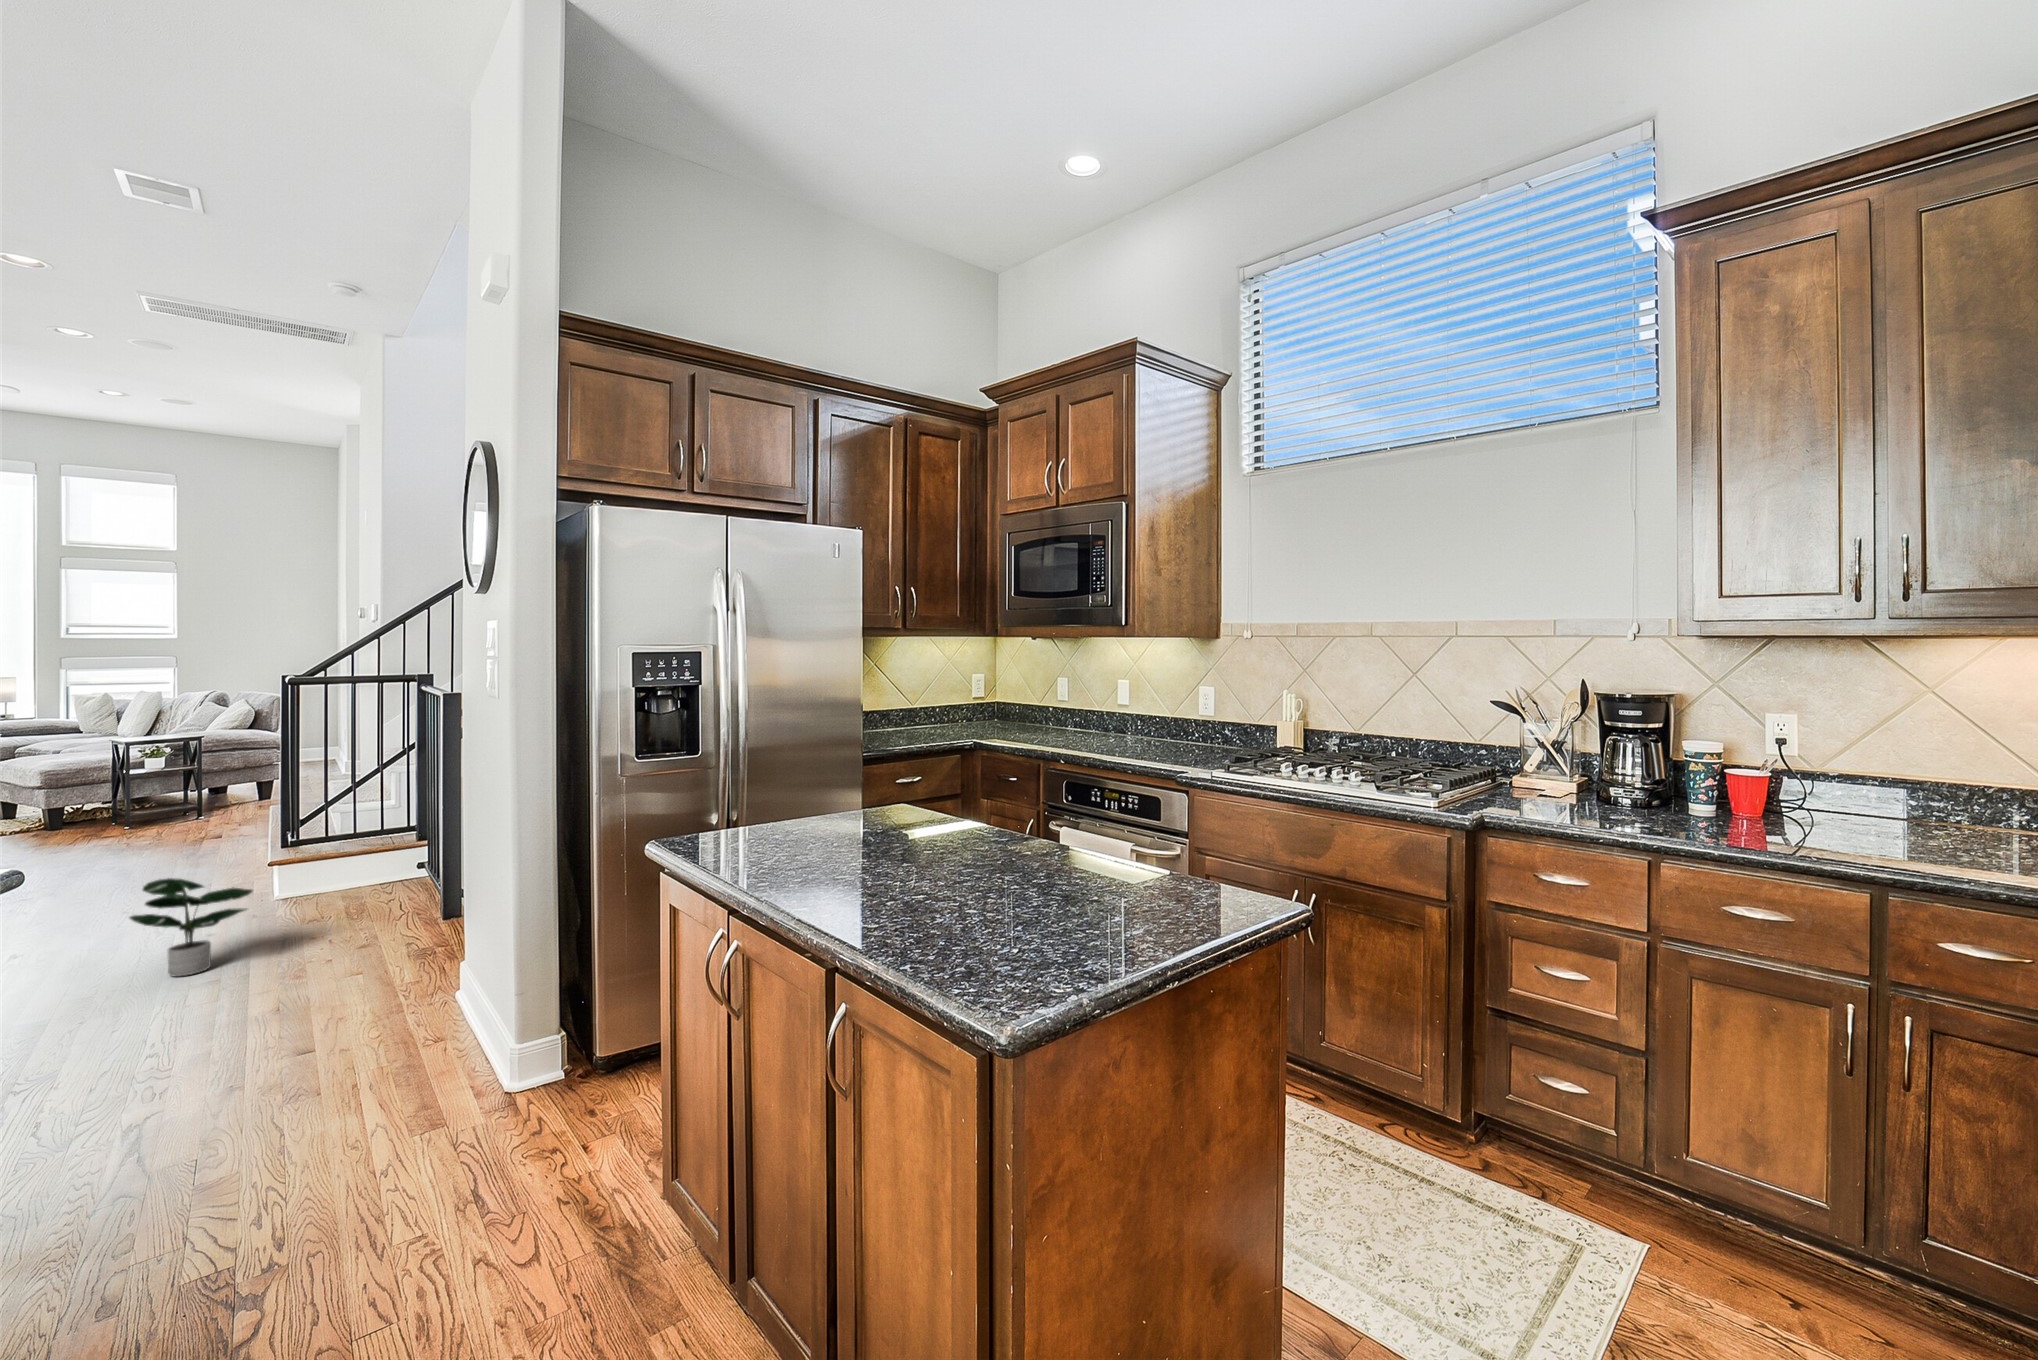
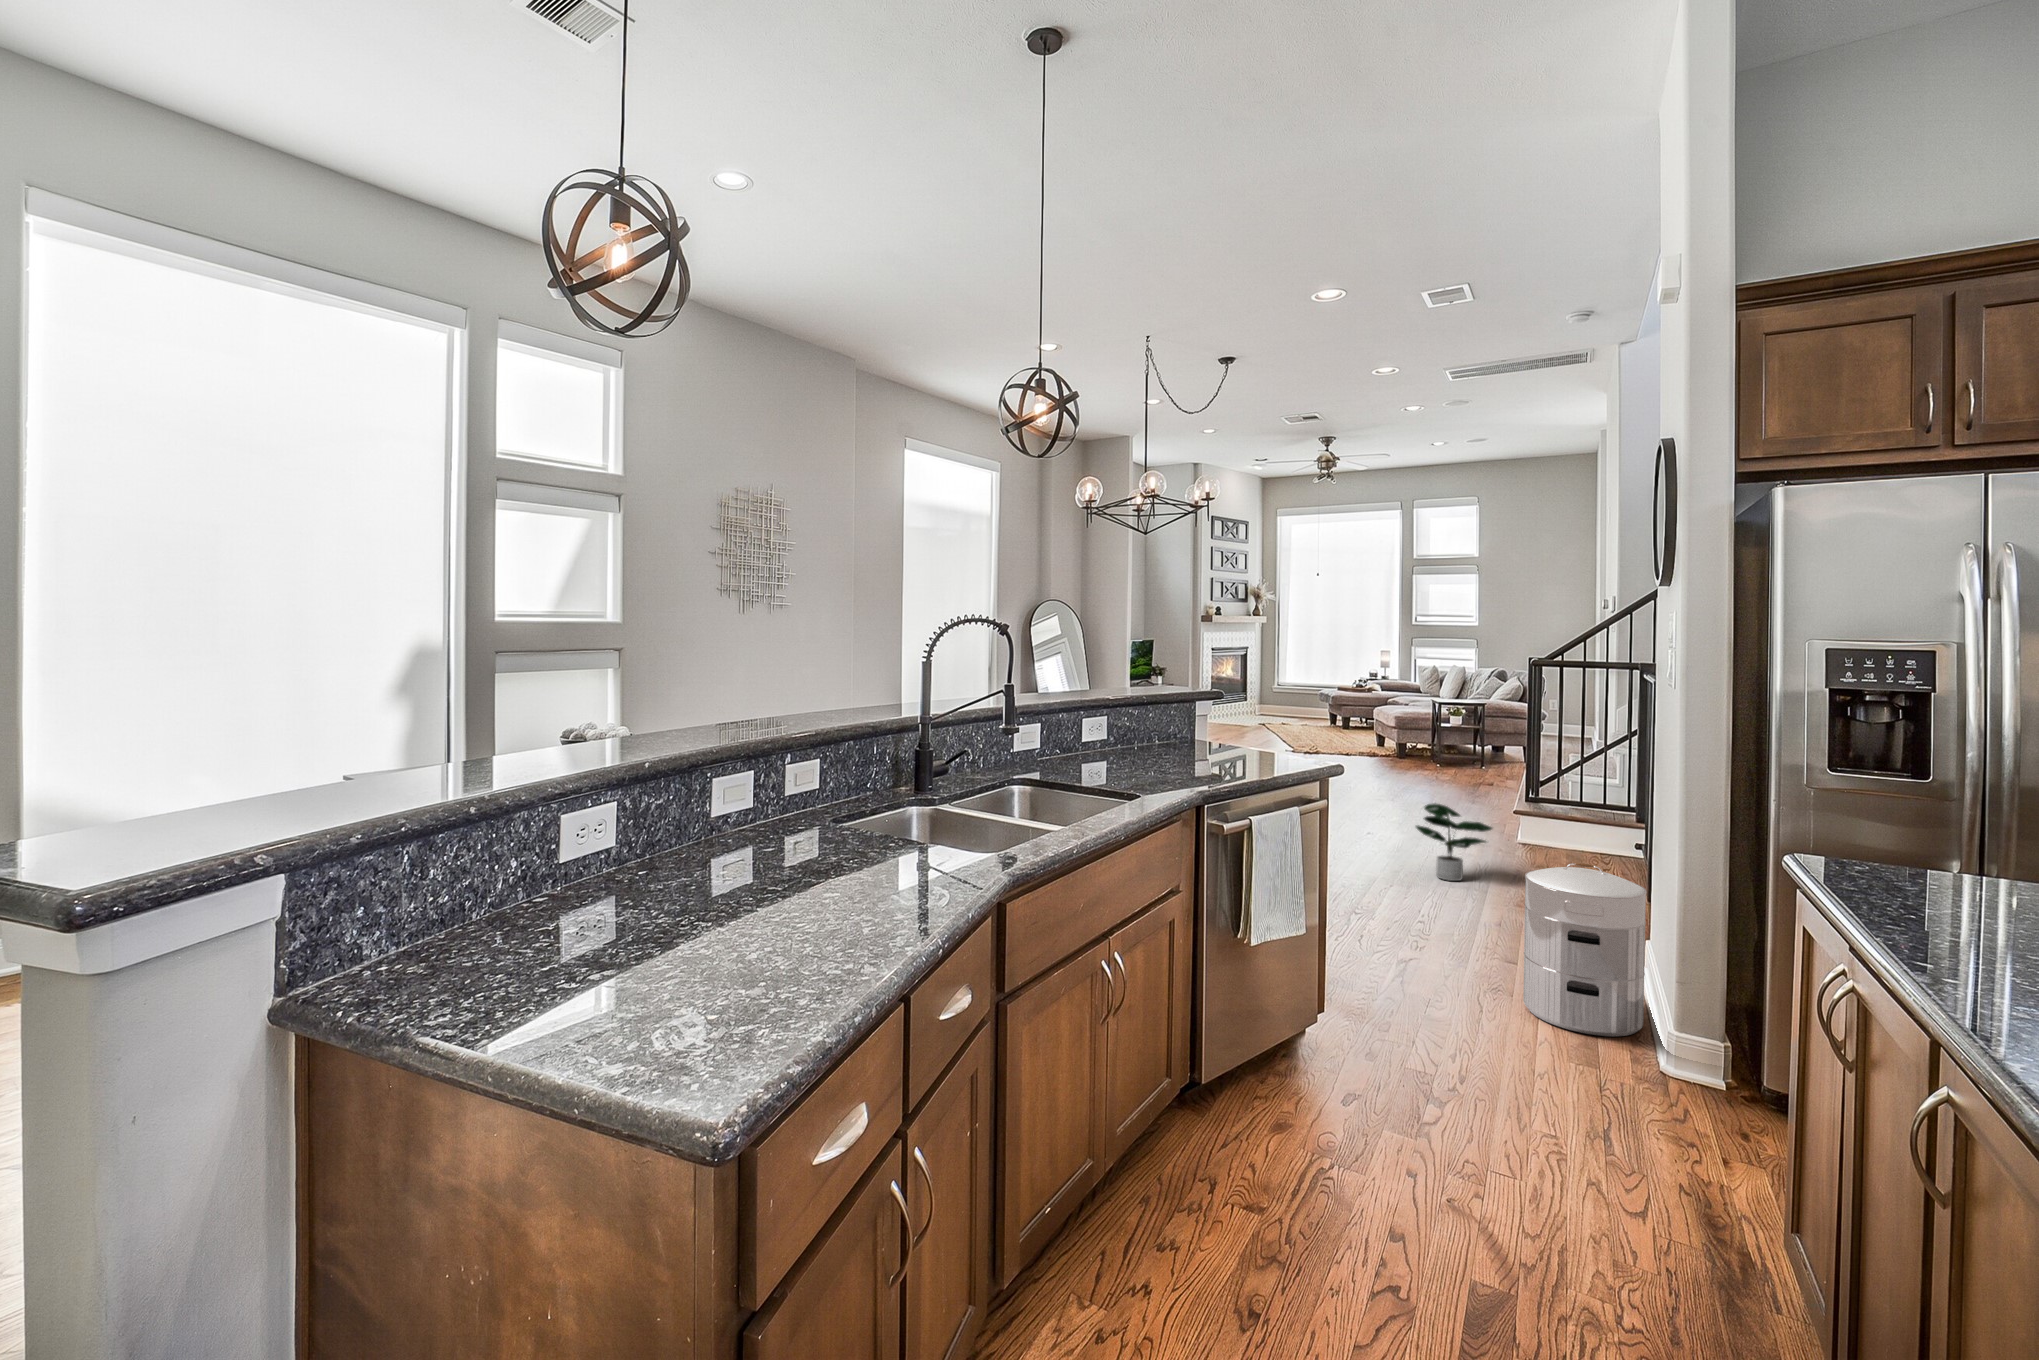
waste bin: none [335,902,477,1100] -> present [1523,863,1647,1036]

